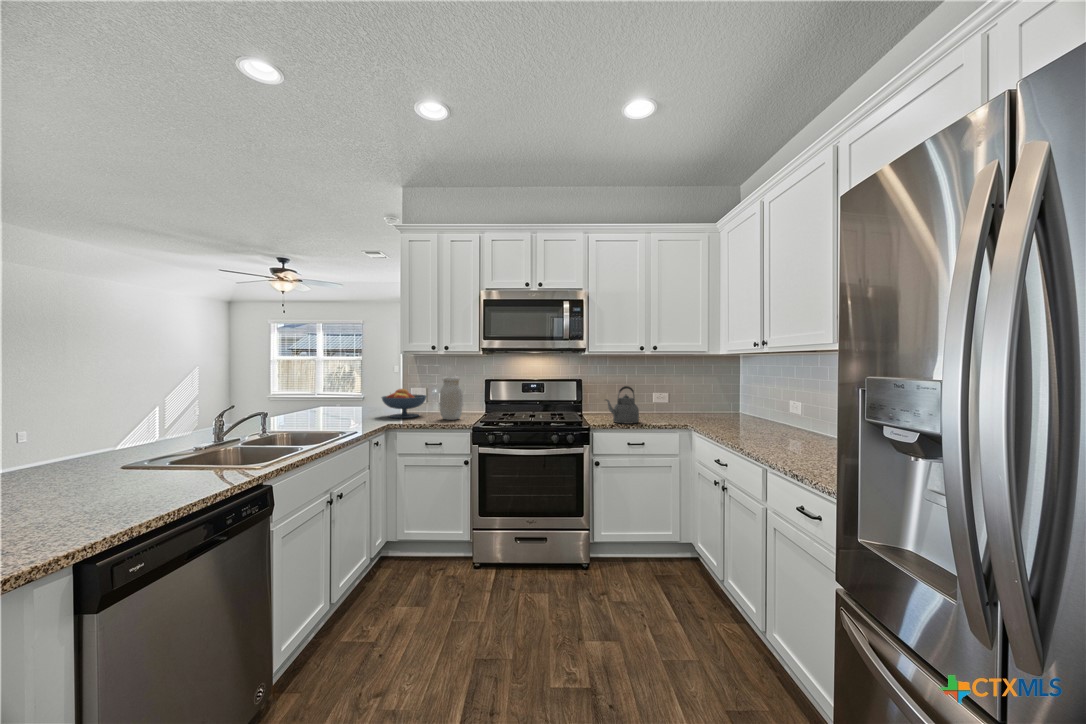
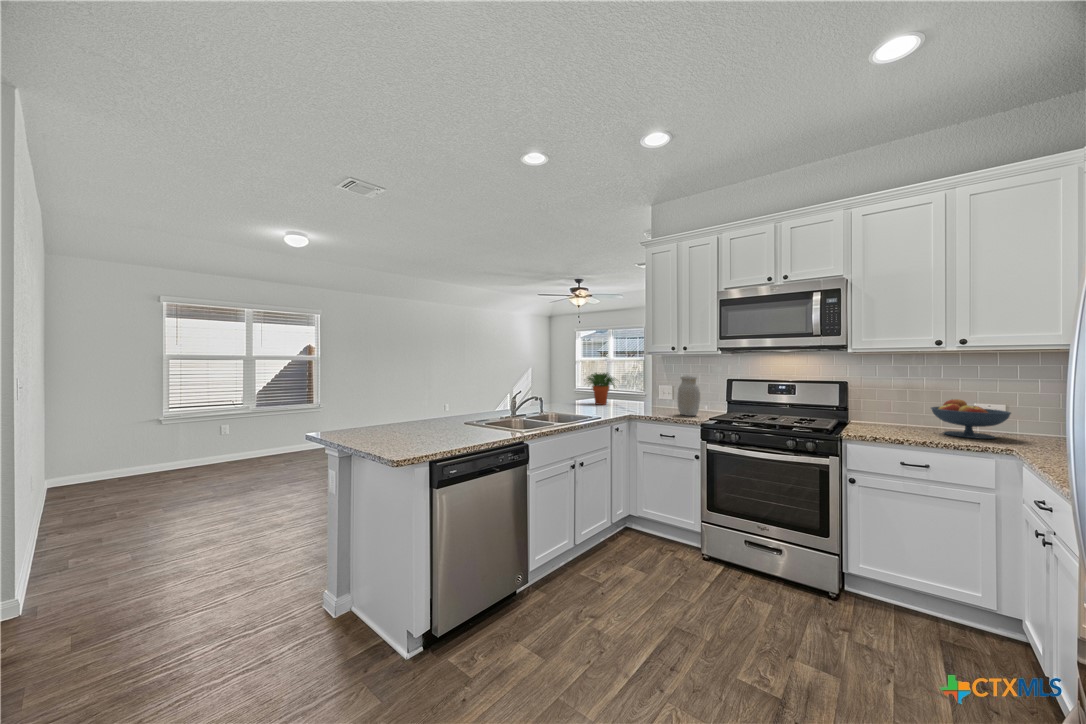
potted plant: none [314,375,365,416] -> present [587,373,617,405]
kettle: present [606,386,639,424] -> none [862,394,918,440]
fruit bowl: present [382,389,427,418] -> present [931,399,1011,439]

